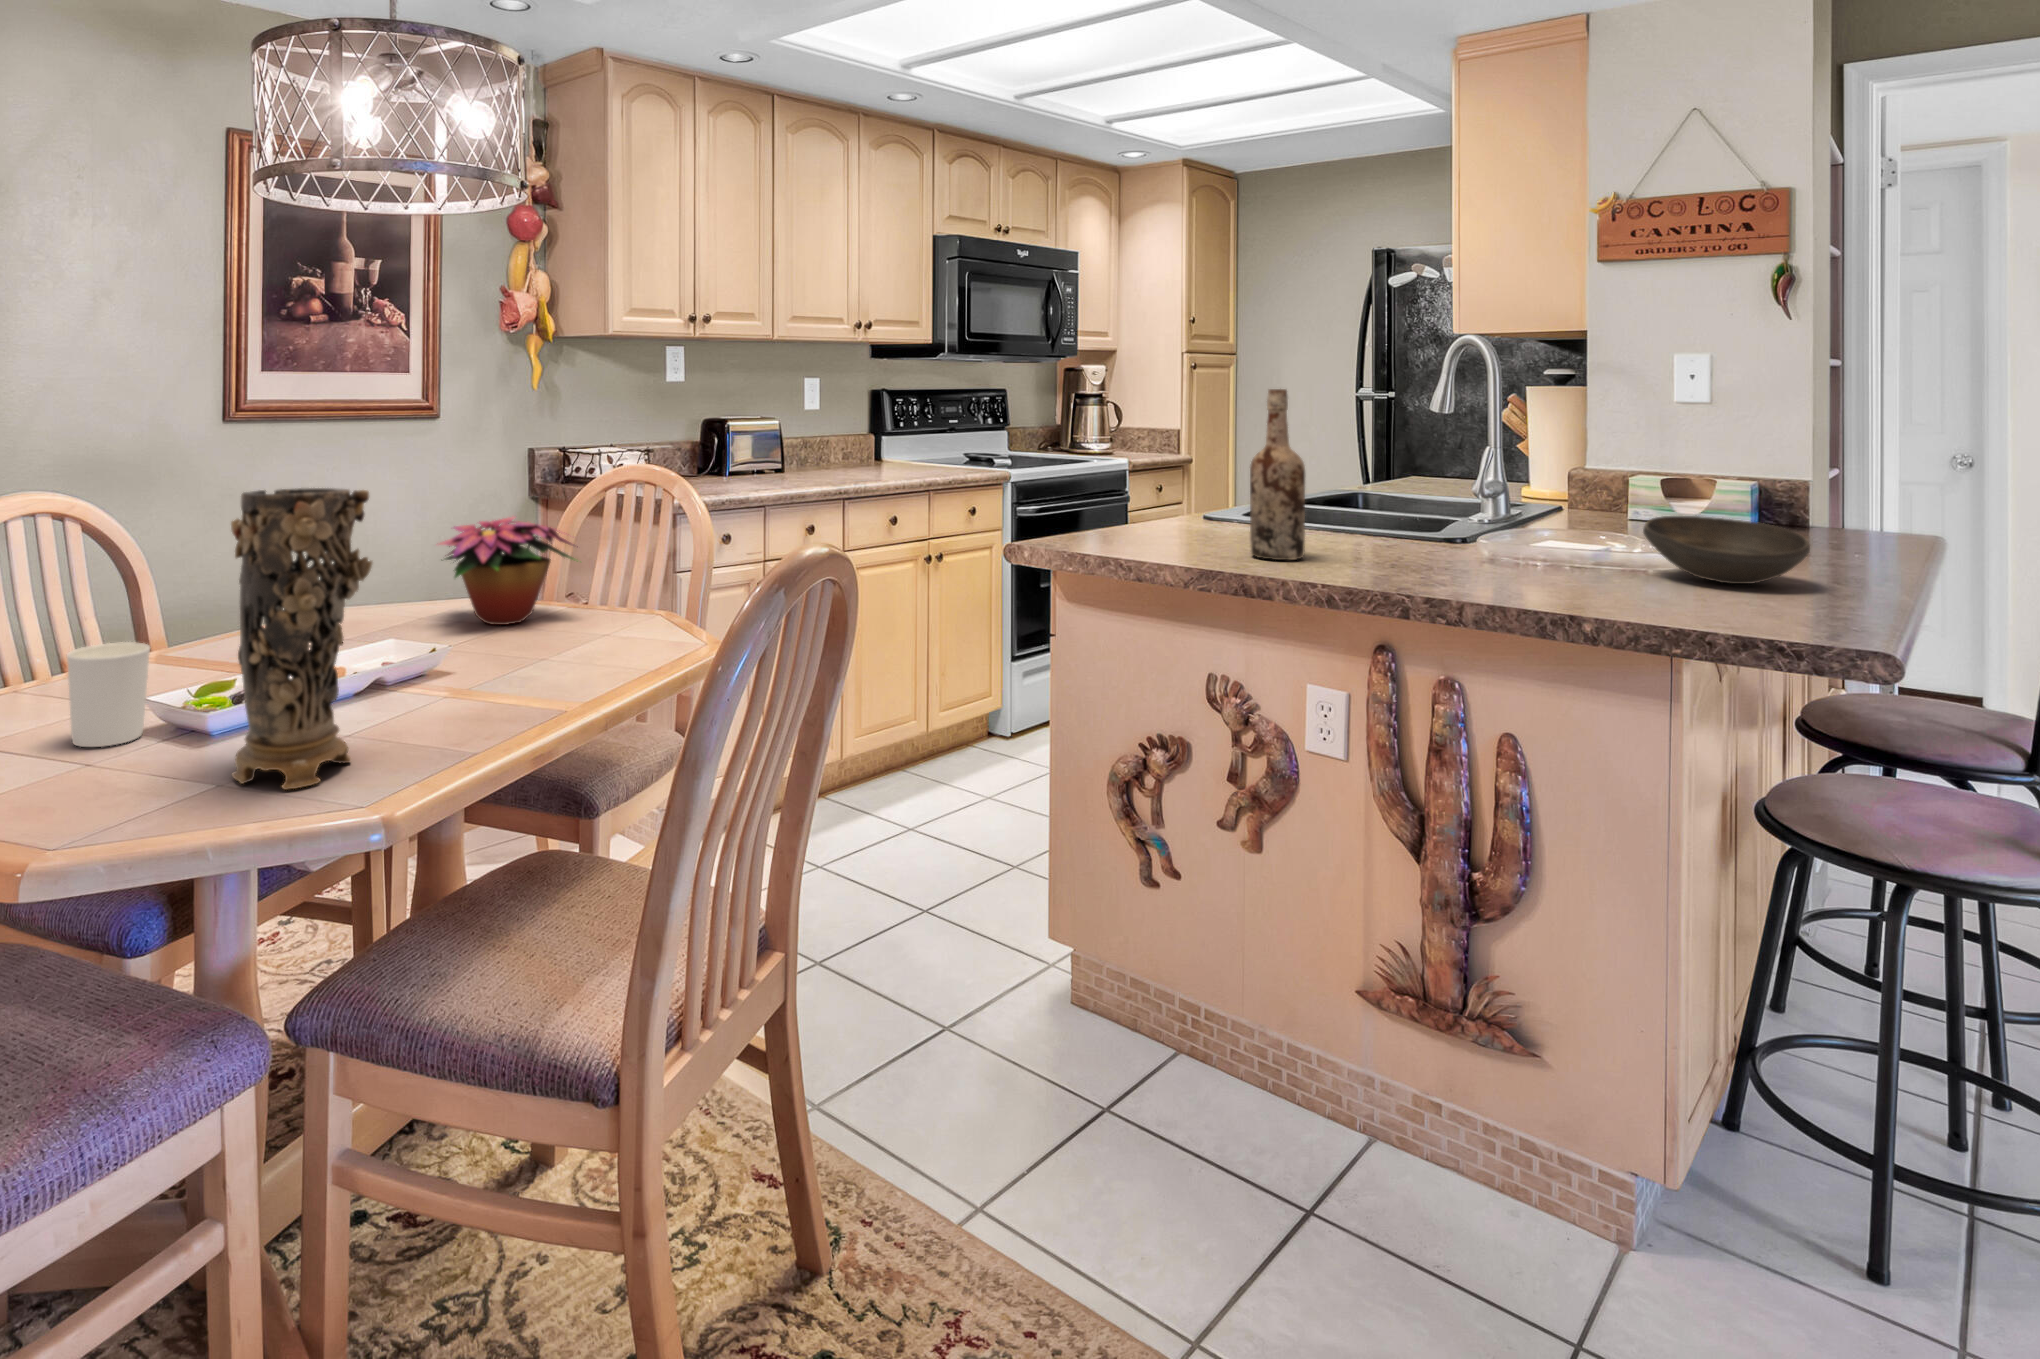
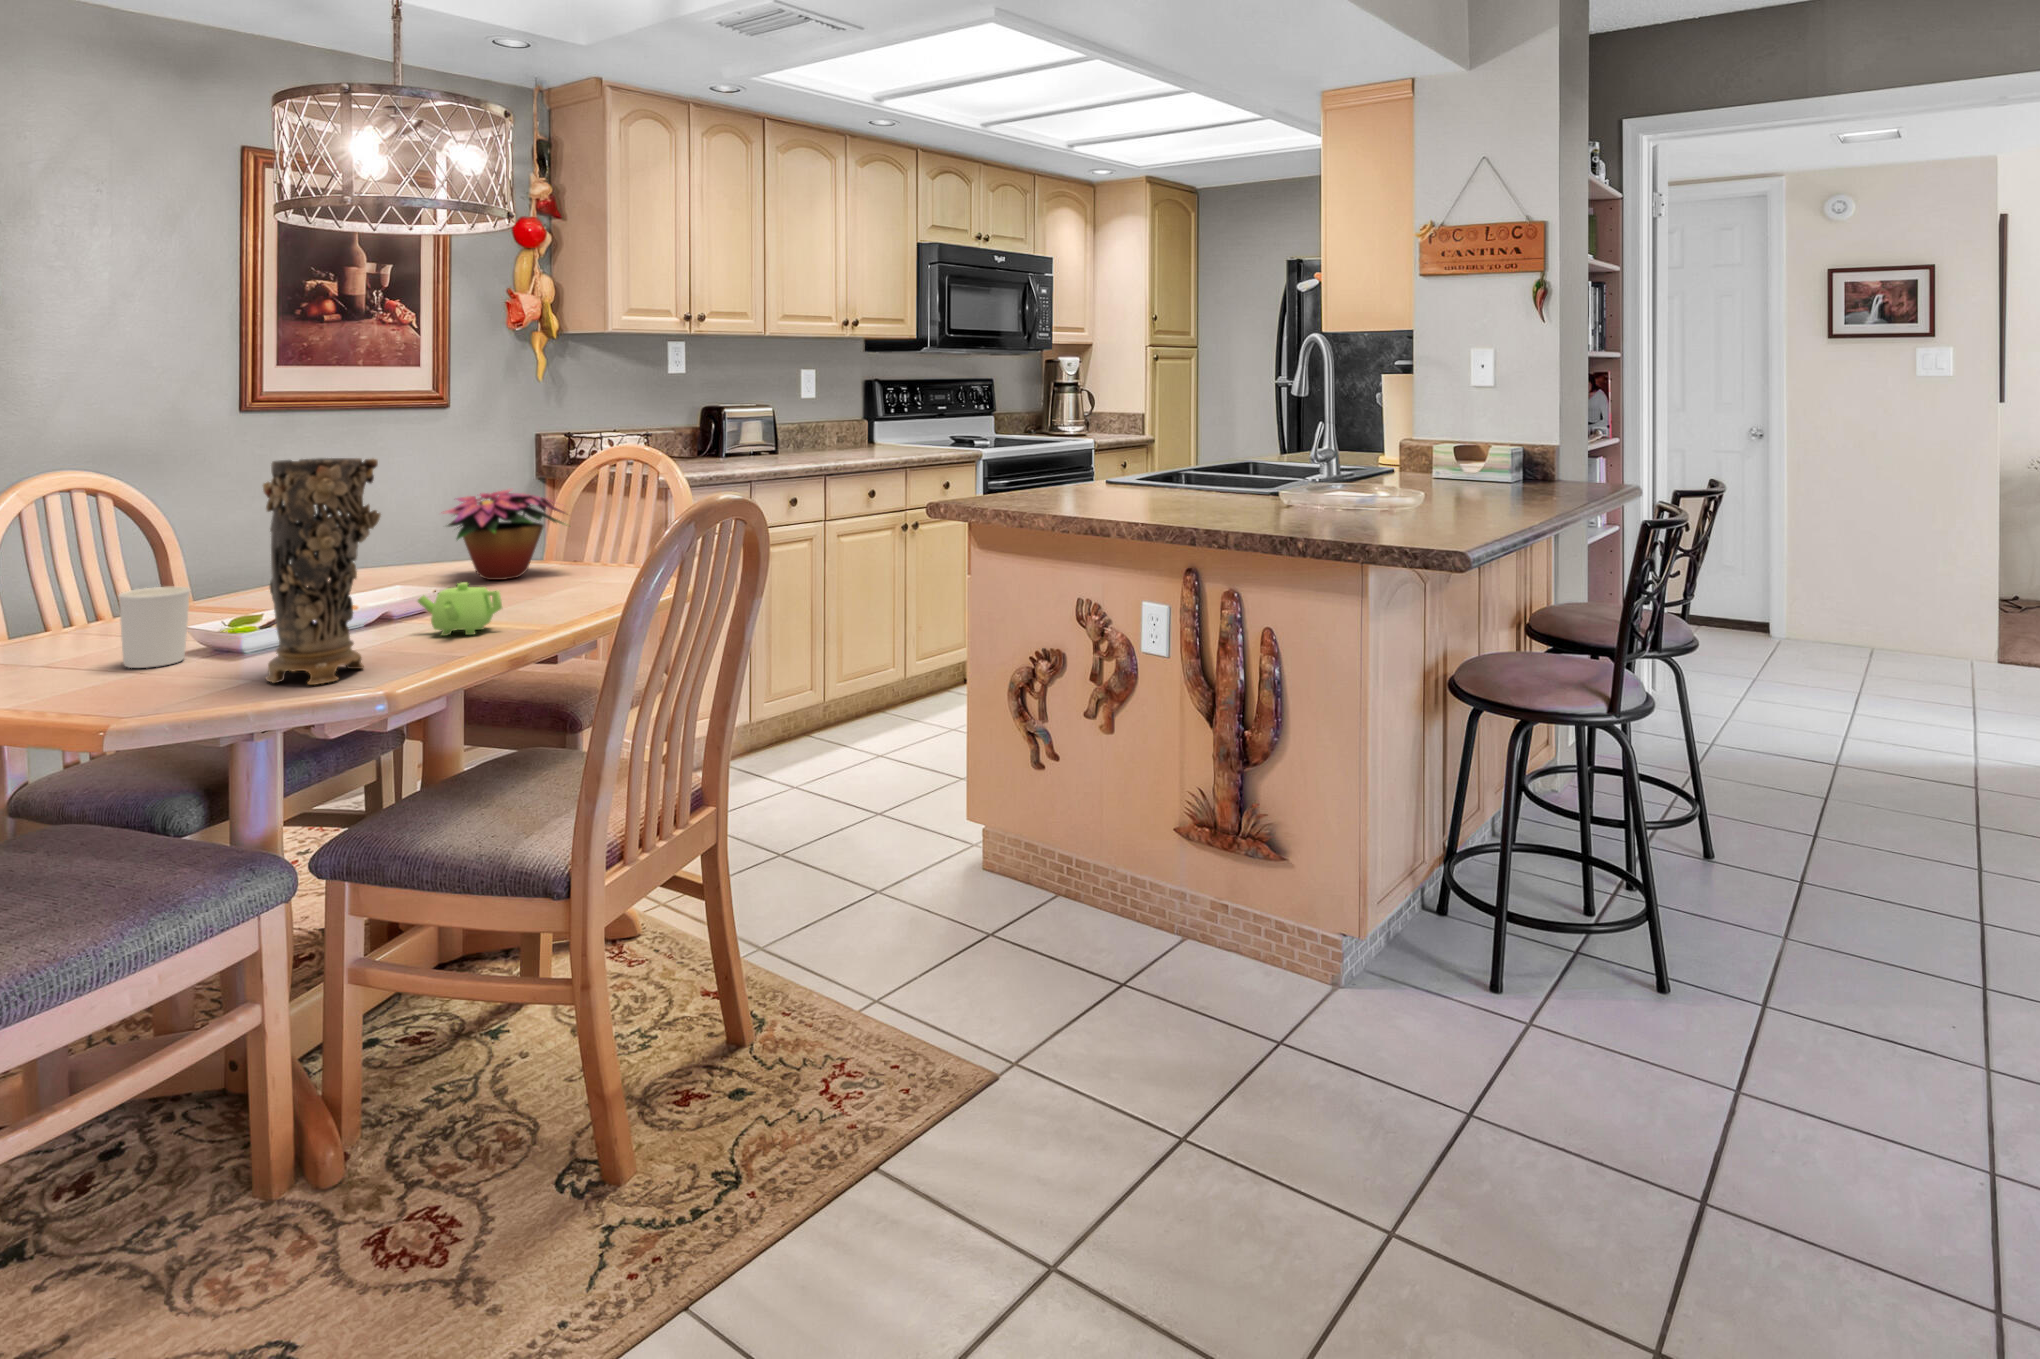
wine bottle: present [1250,389,1305,560] -> none [1110,378,1150,509]
bowl: present [1643,516,1810,584] -> none [1383,470,1486,517]
teapot: none [413,642,515,711] -> present [418,582,502,636]

